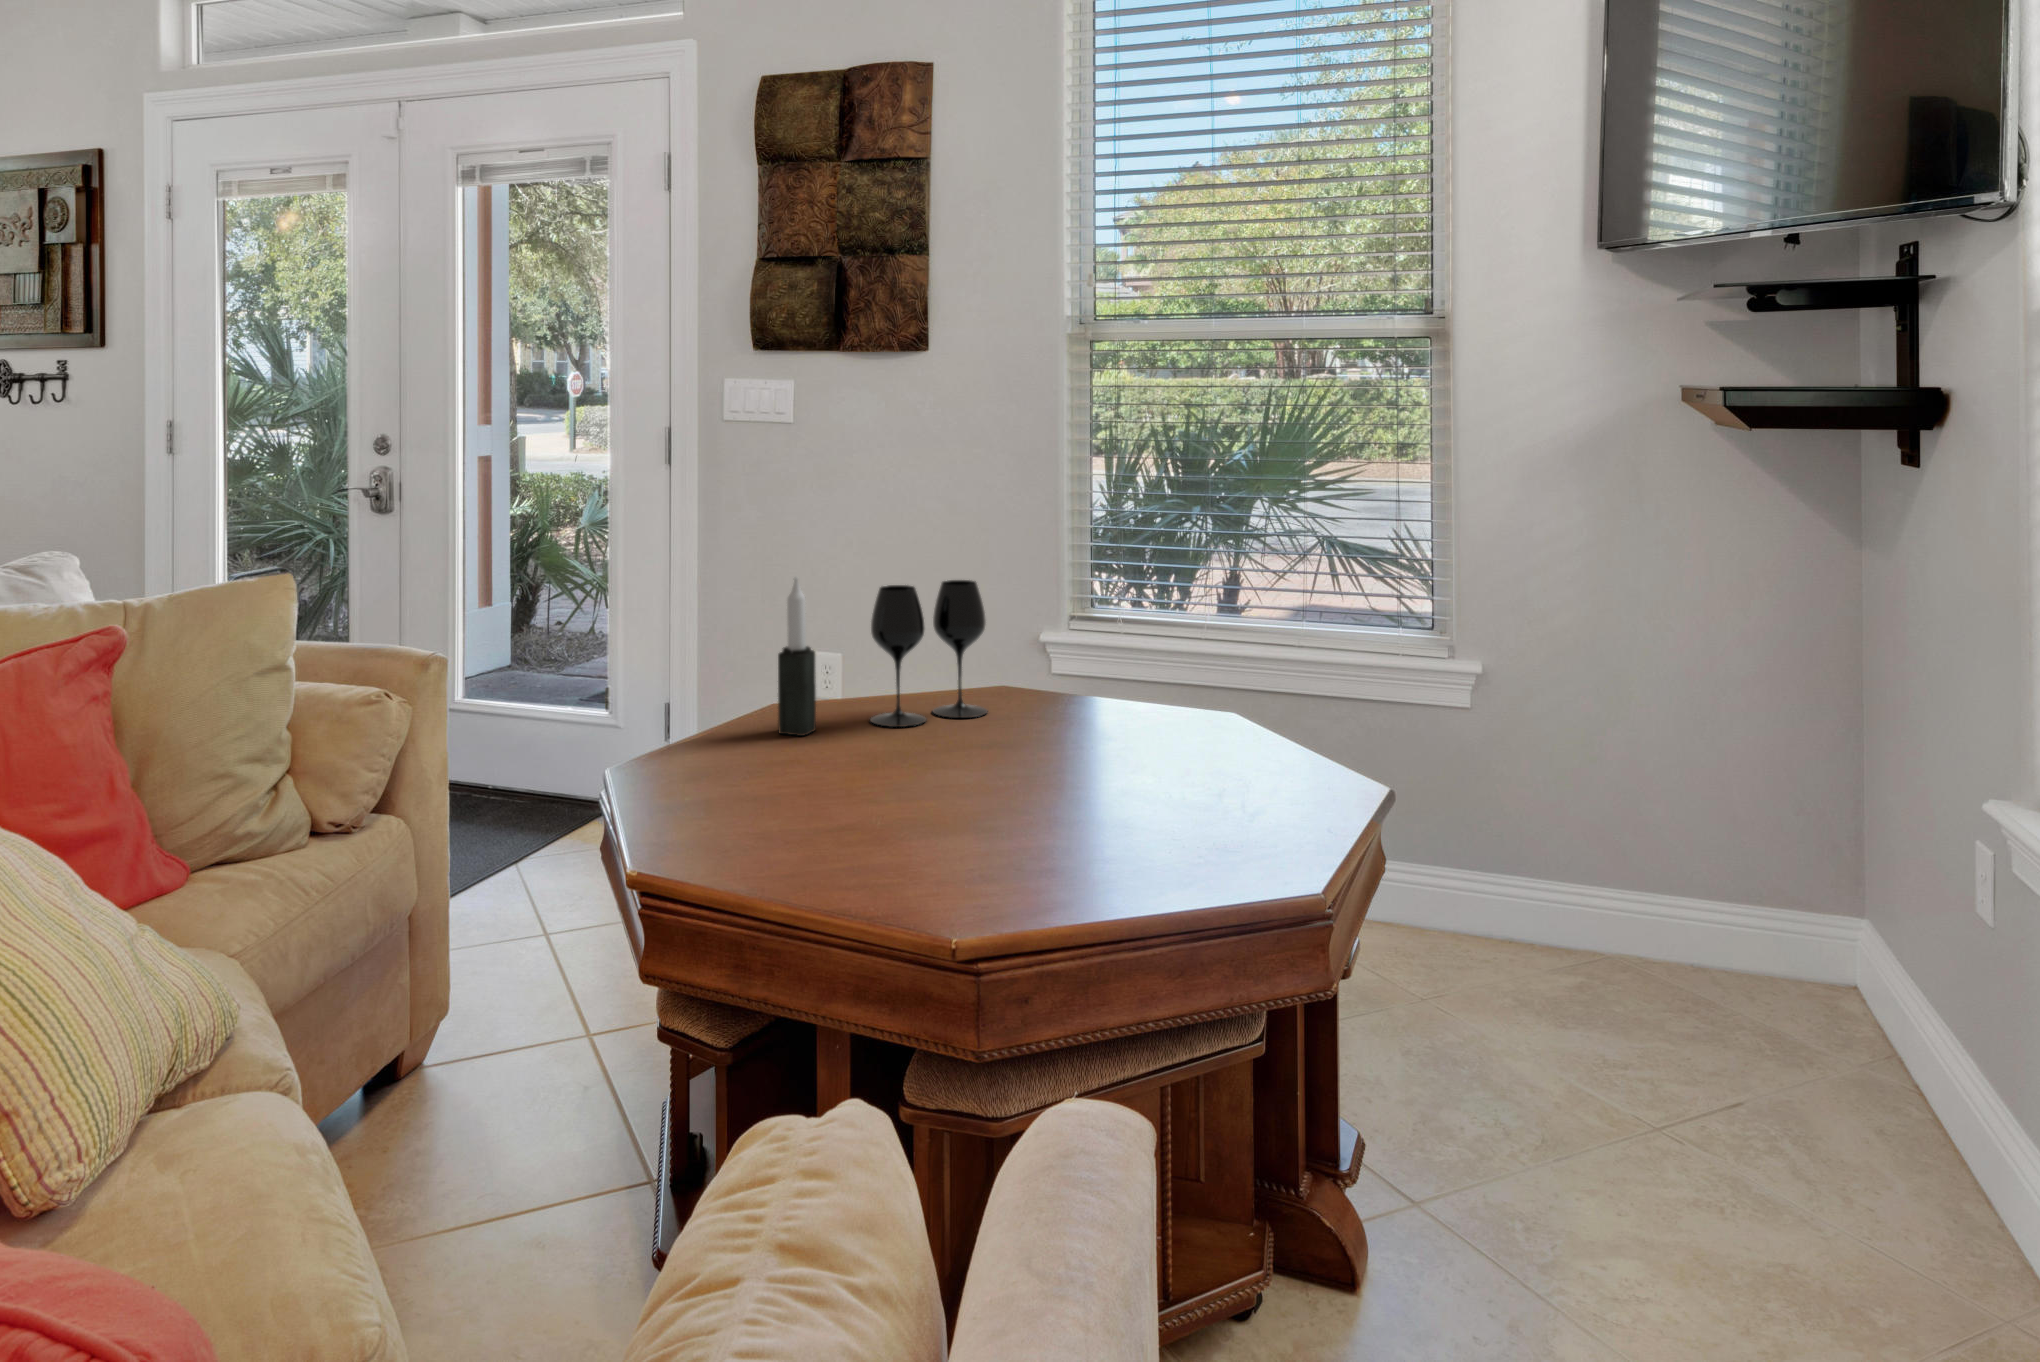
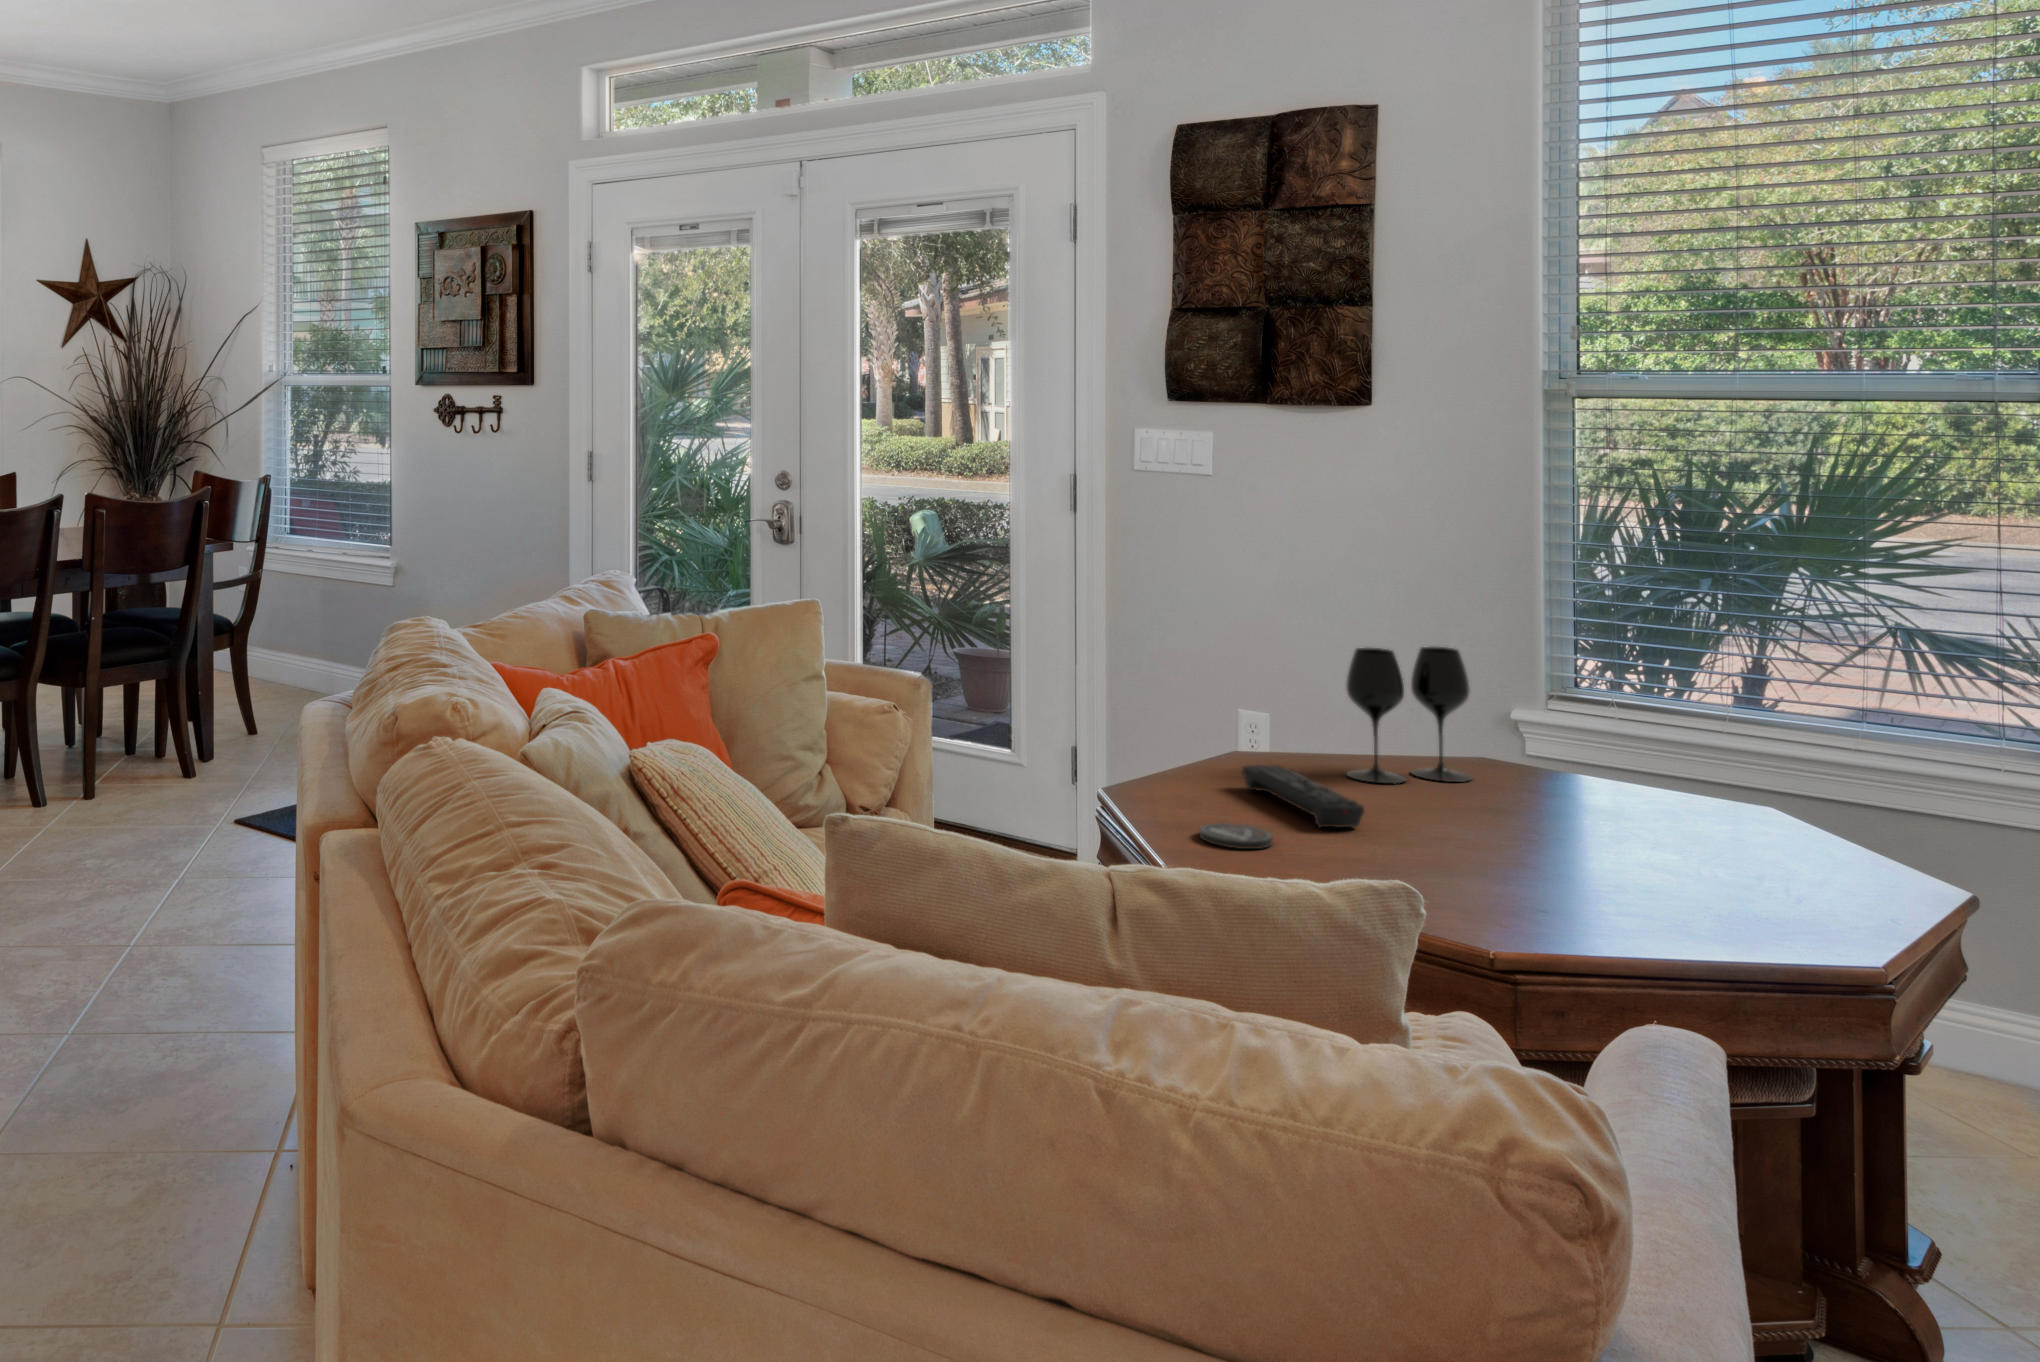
candle: present [778,577,816,736] -> none [1255,634,1292,781]
remote control: none [759,720,866,790] -> present [1243,765,1364,827]
coaster: none [684,798,762,830] -> present [1200,823,1272,849]

